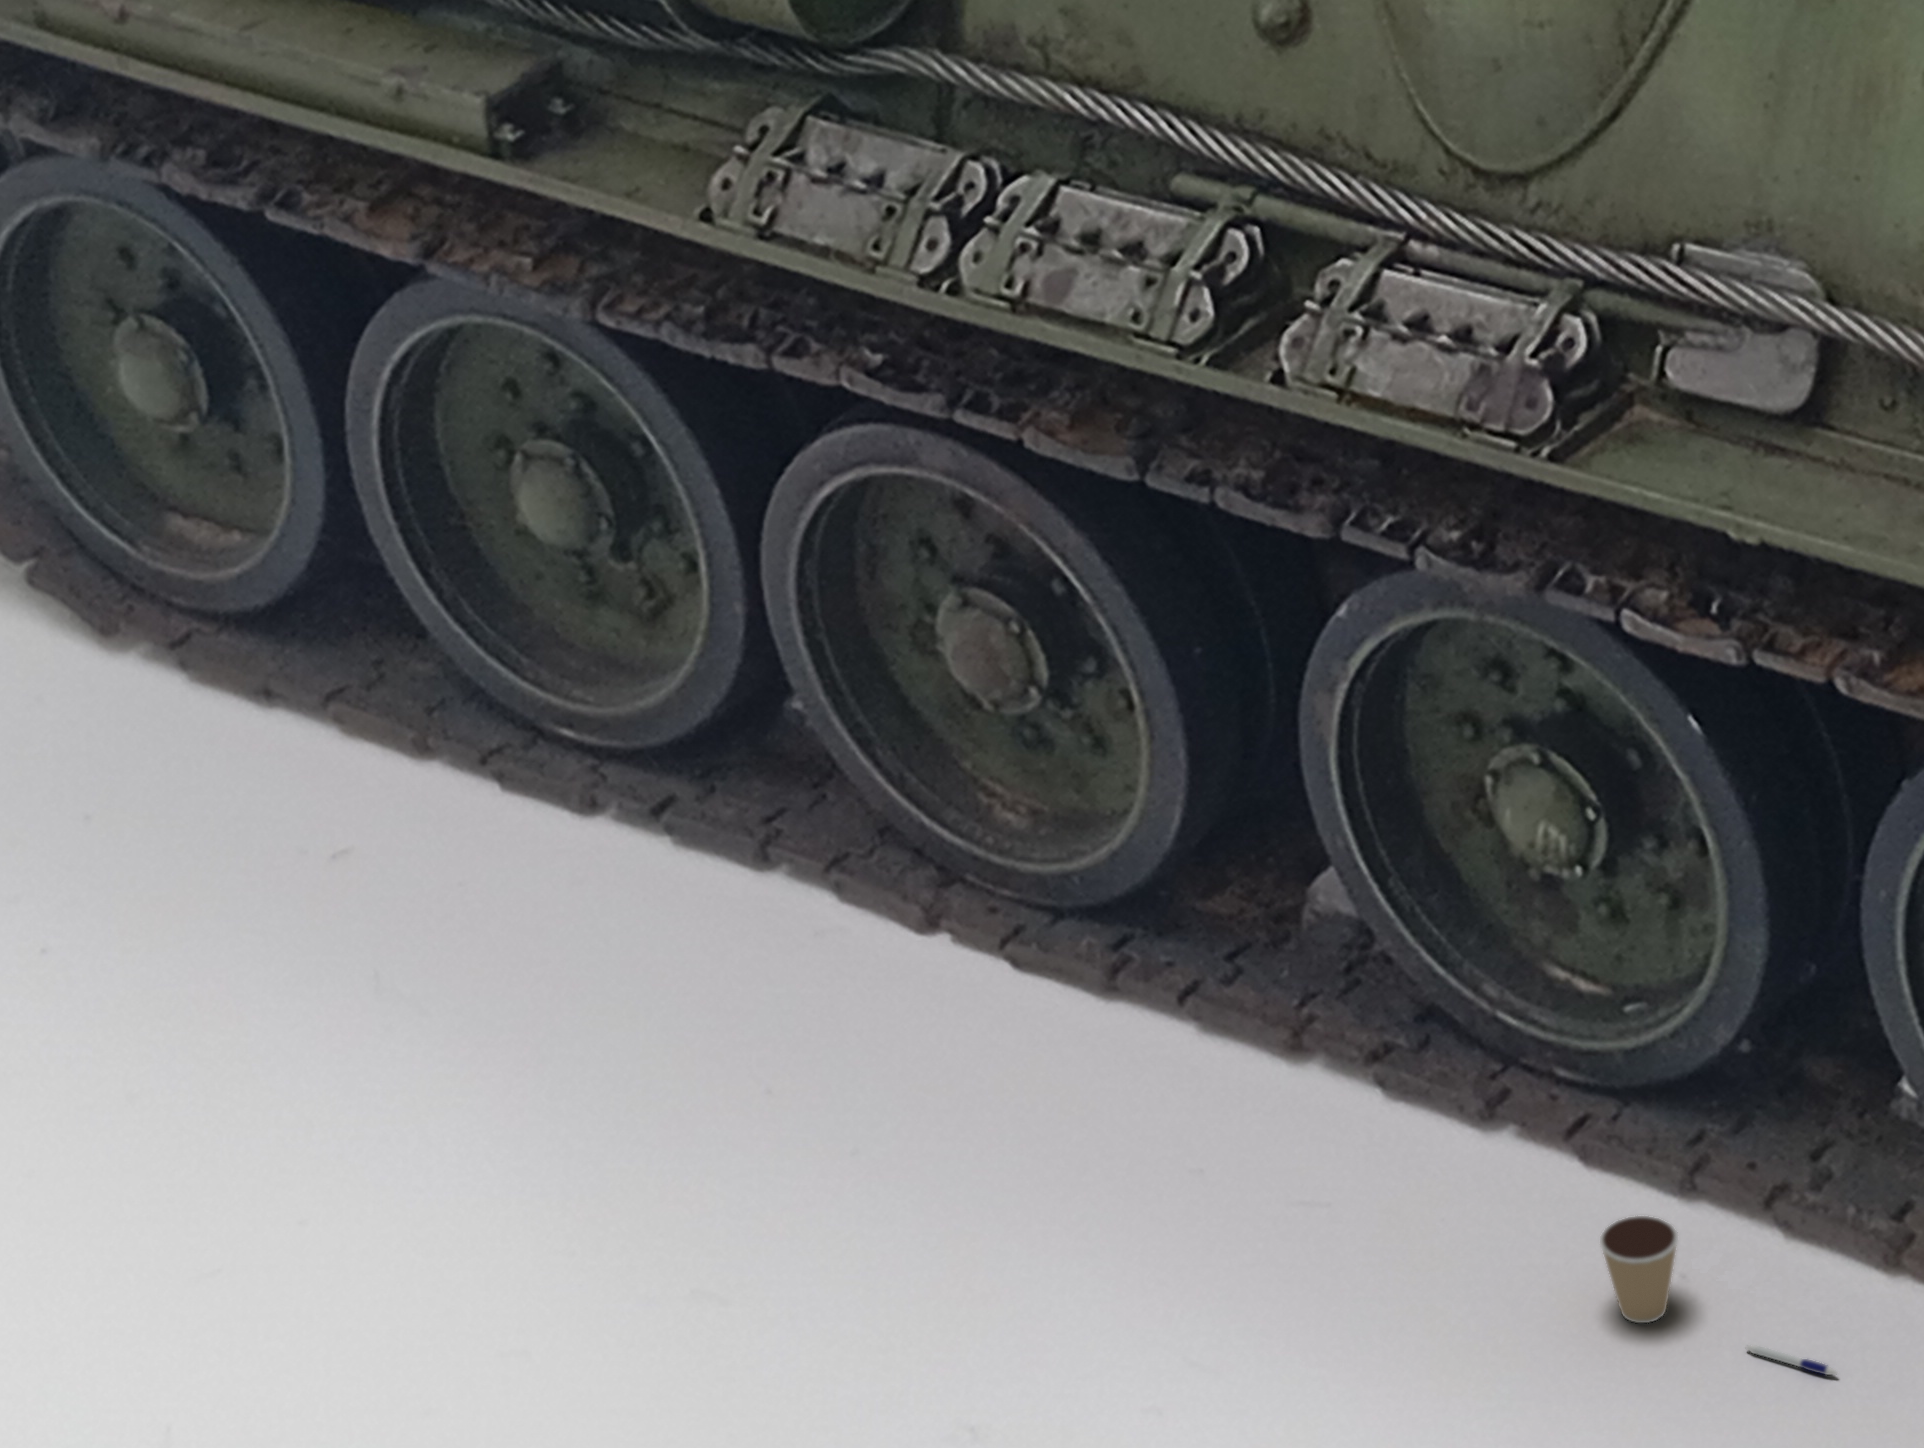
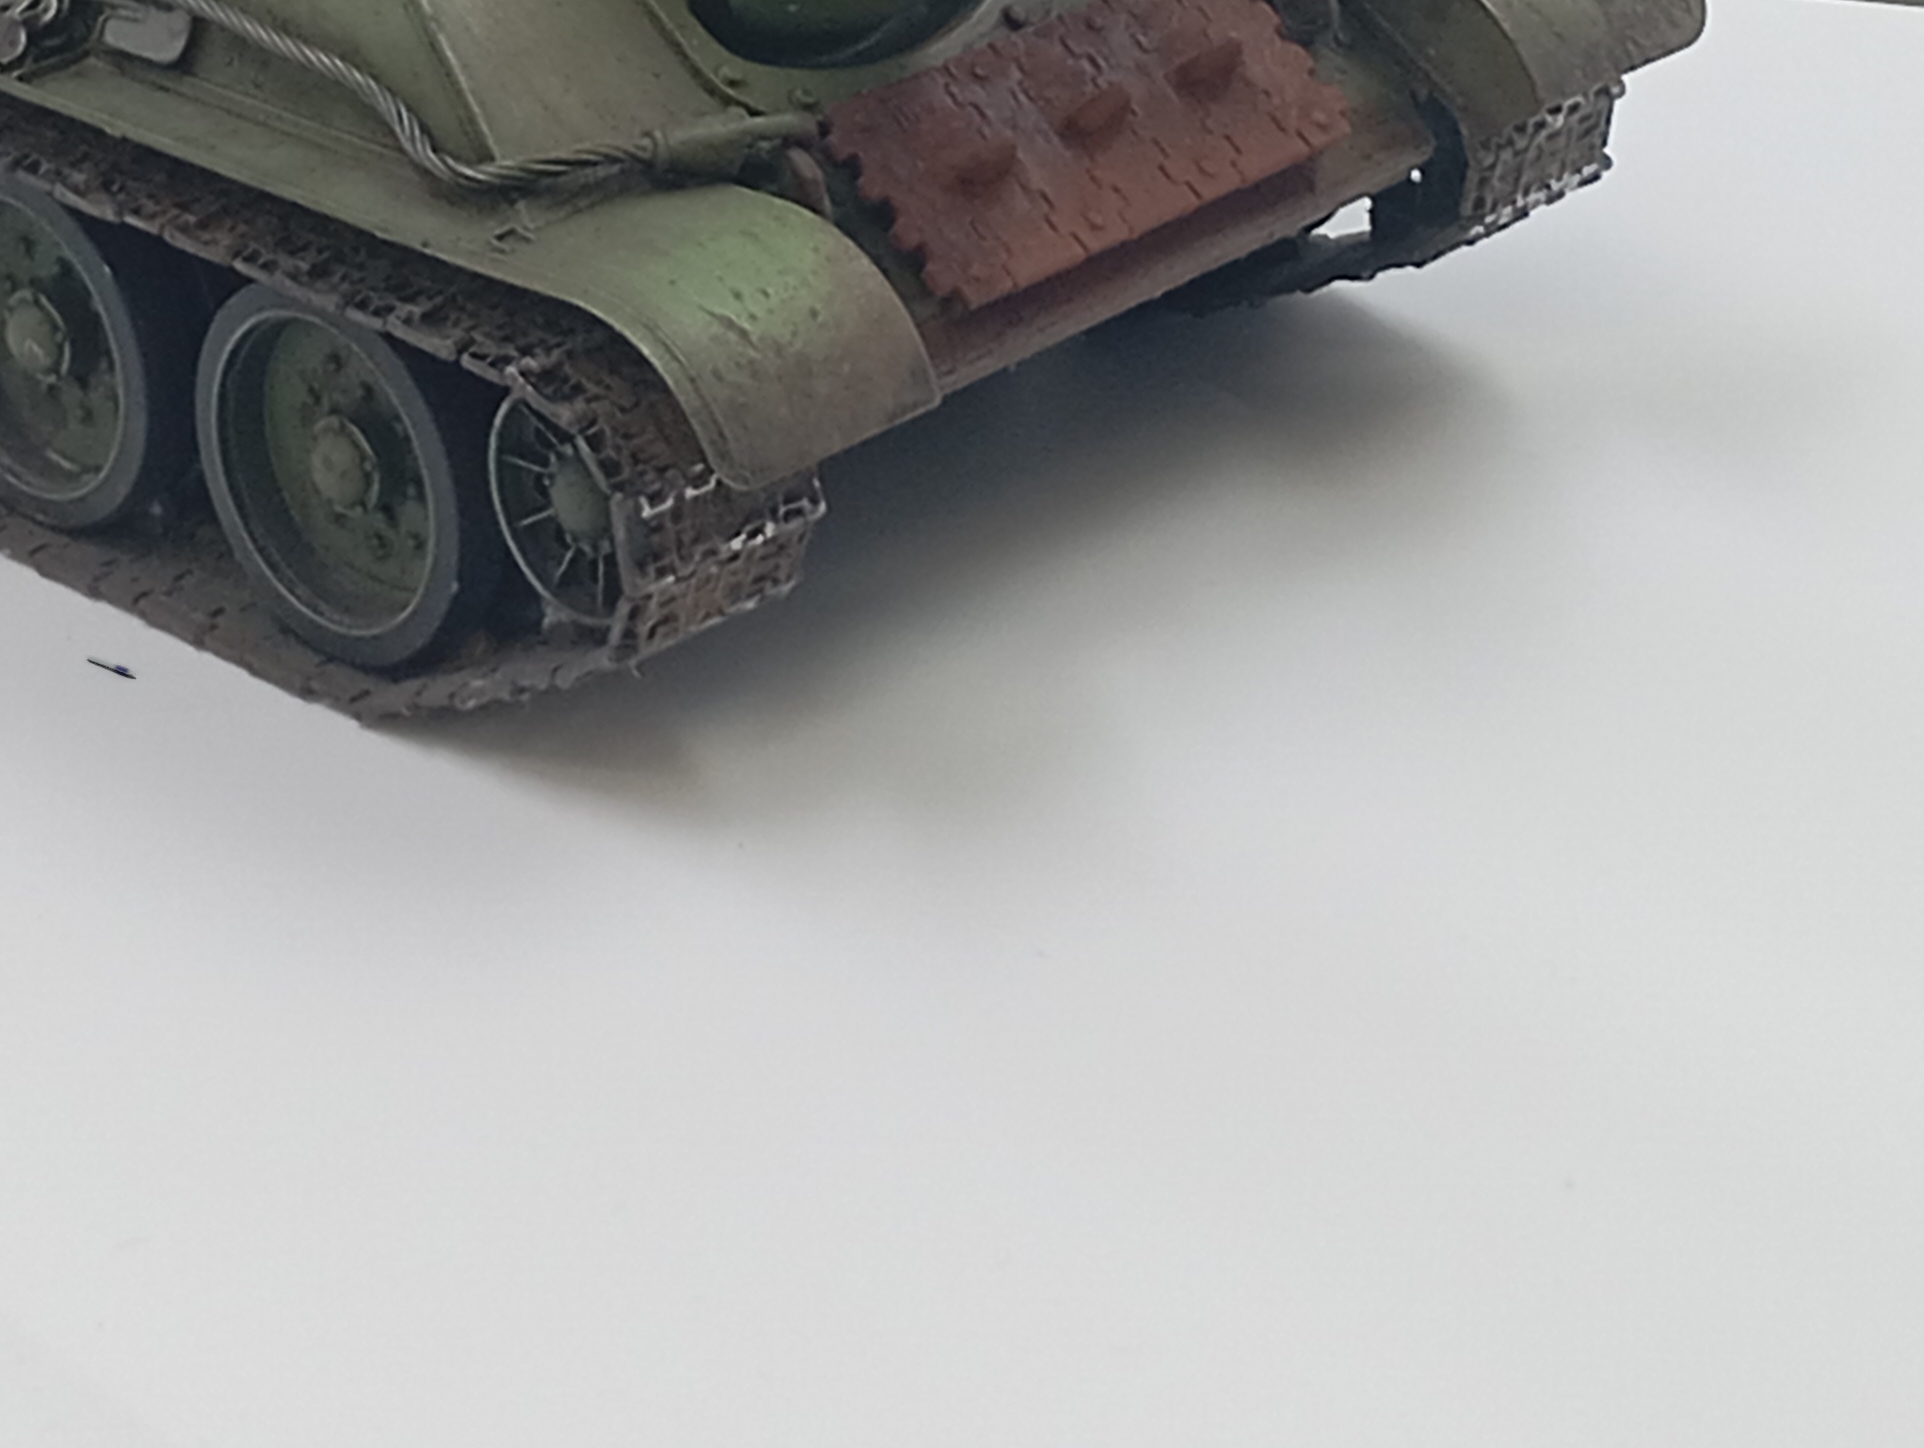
coffee cup: present [1600,1216,1678,1323] -> none [6,572,57,639]

